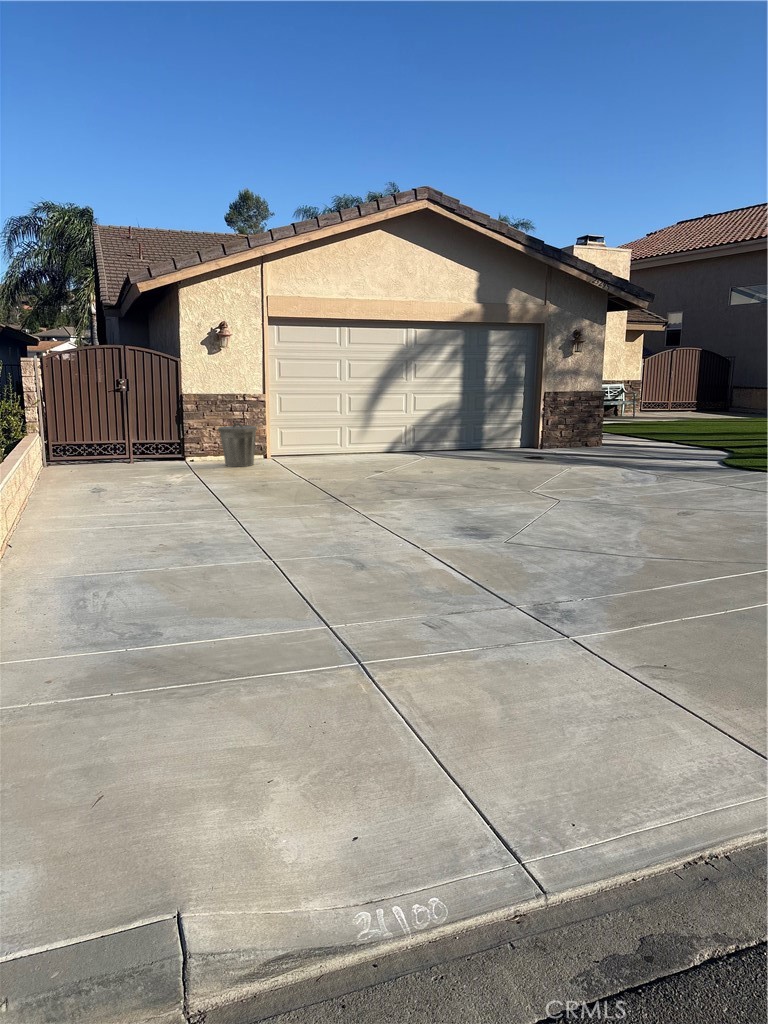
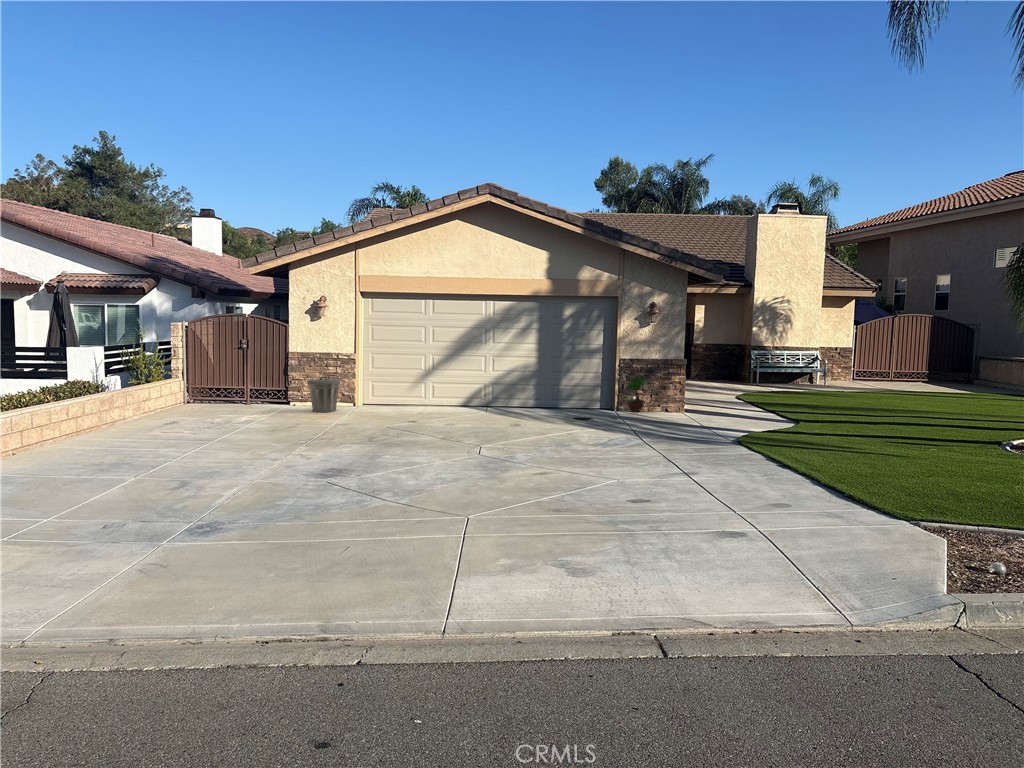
potted tree: none [554,406,578,447] -> present [627,377,644,412]

